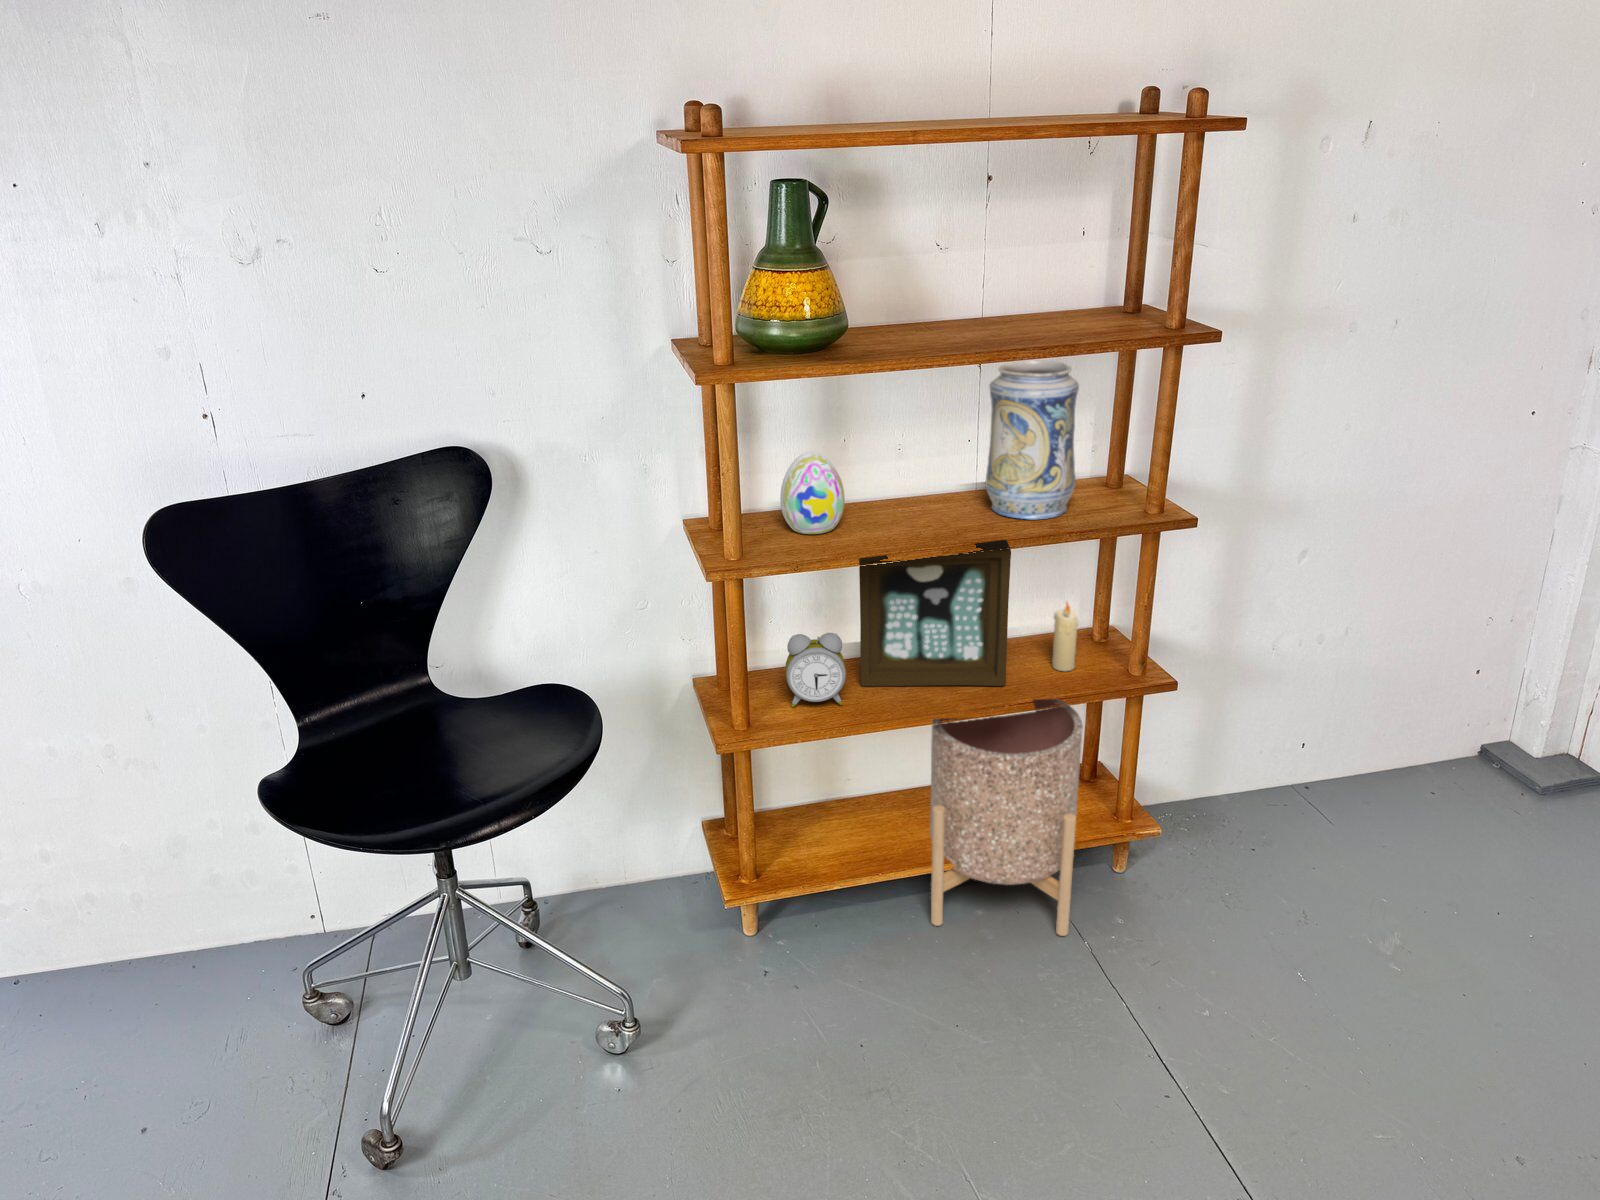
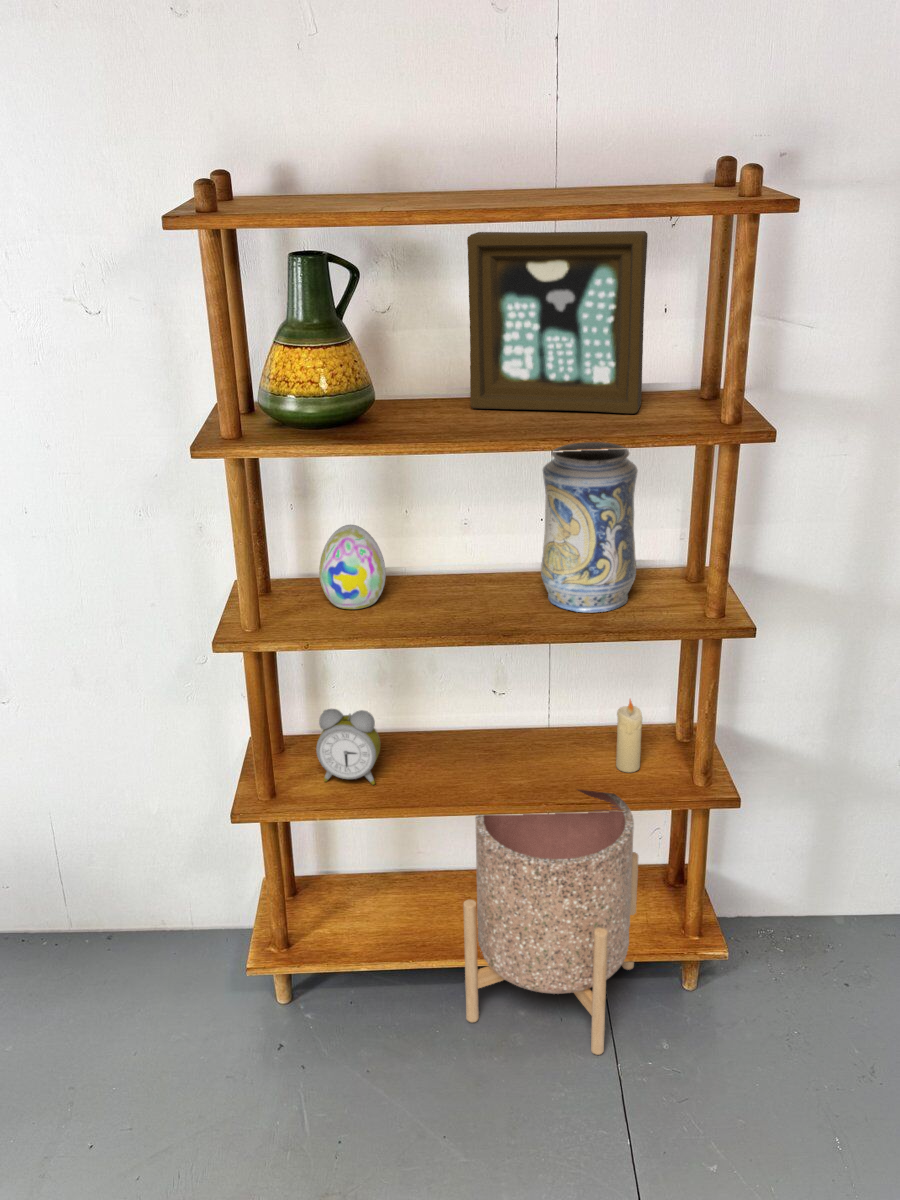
picture frame: present [859,540,1011,687] -> present [467,231,648,414]

